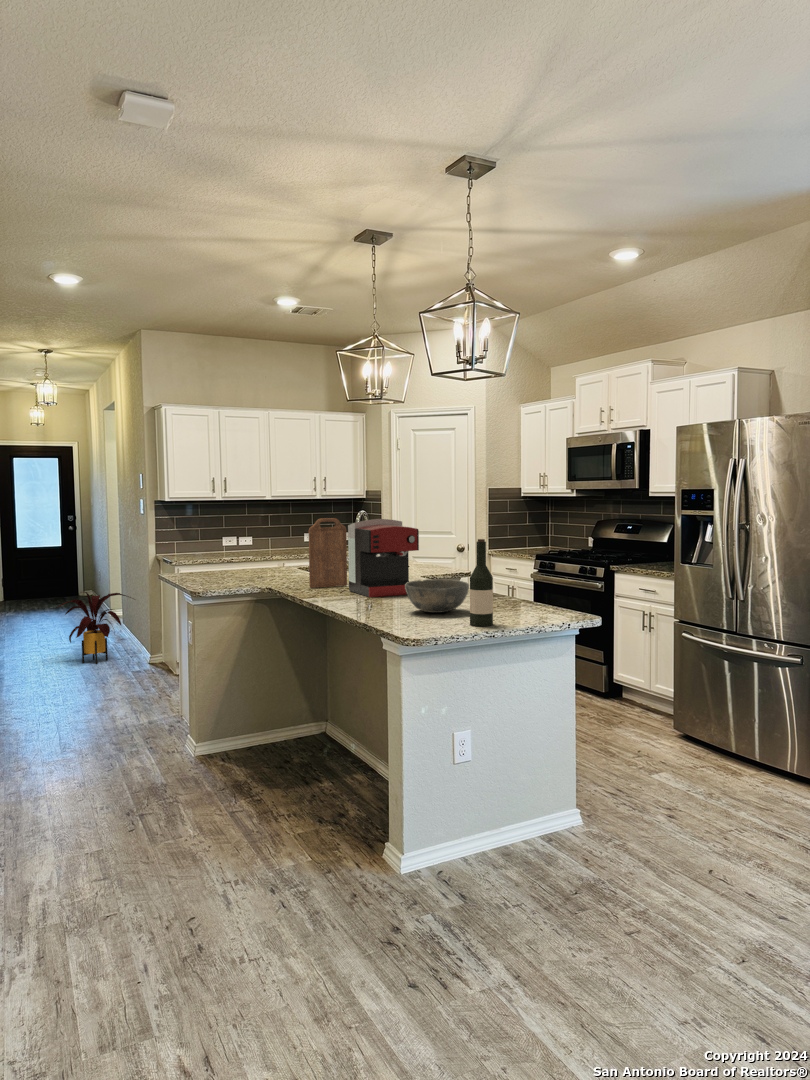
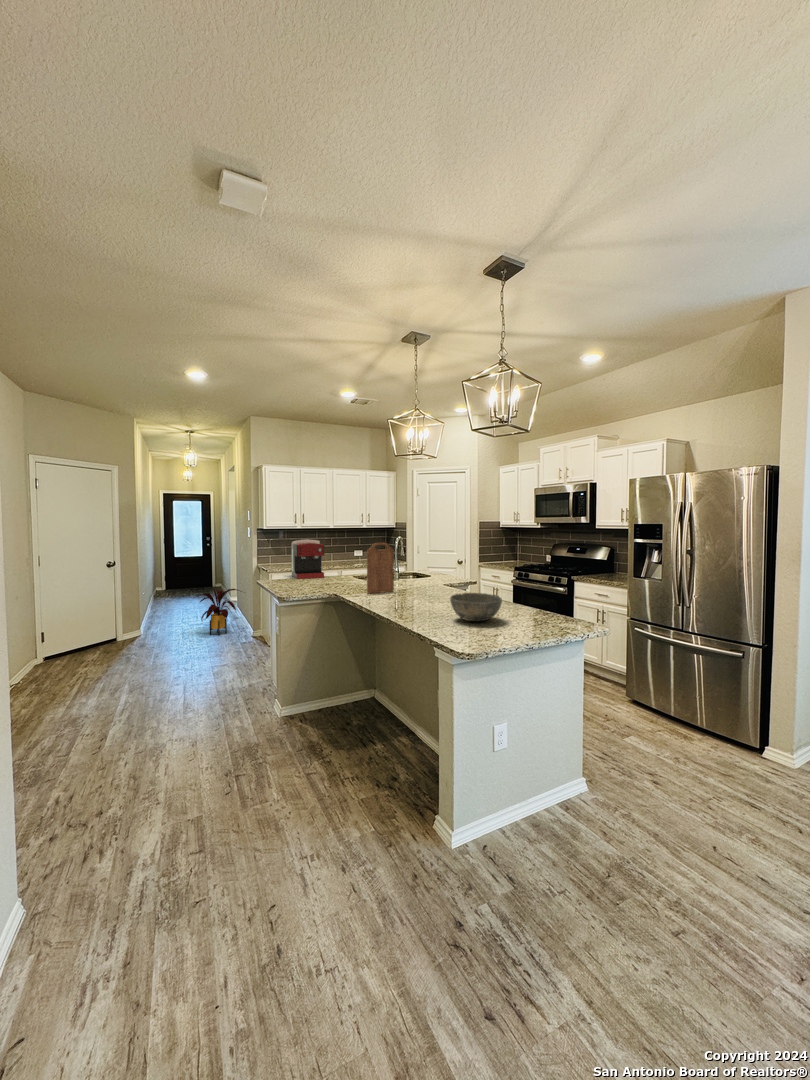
coffee maker: present [348,519,419,597] -> present [291,539,324,579]
wine bottle: present [470,539,493,626] -> none [513,564,532,638]

